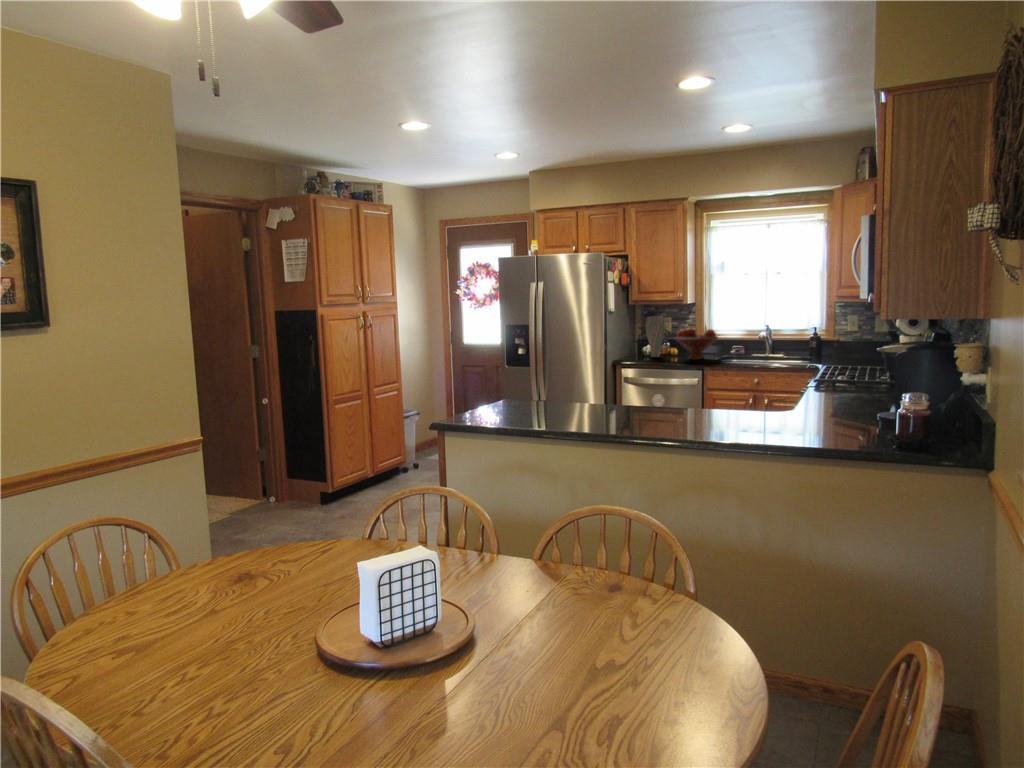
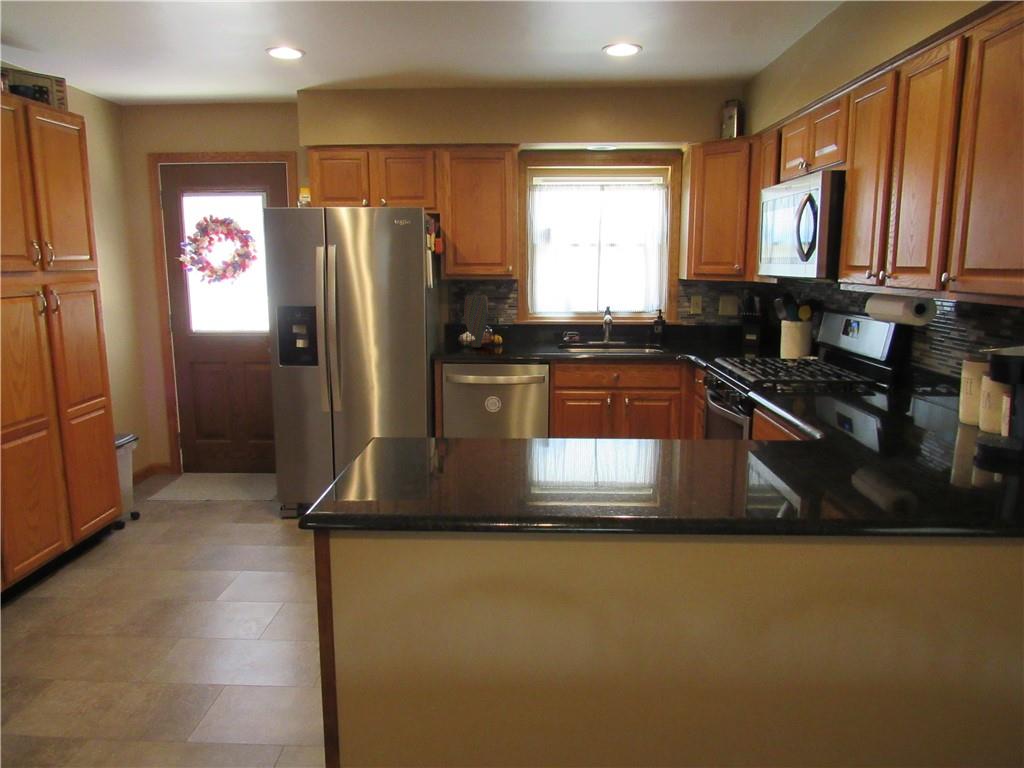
fruit bowl: present [676,328,718,360] -> none [505,310,557,350]

